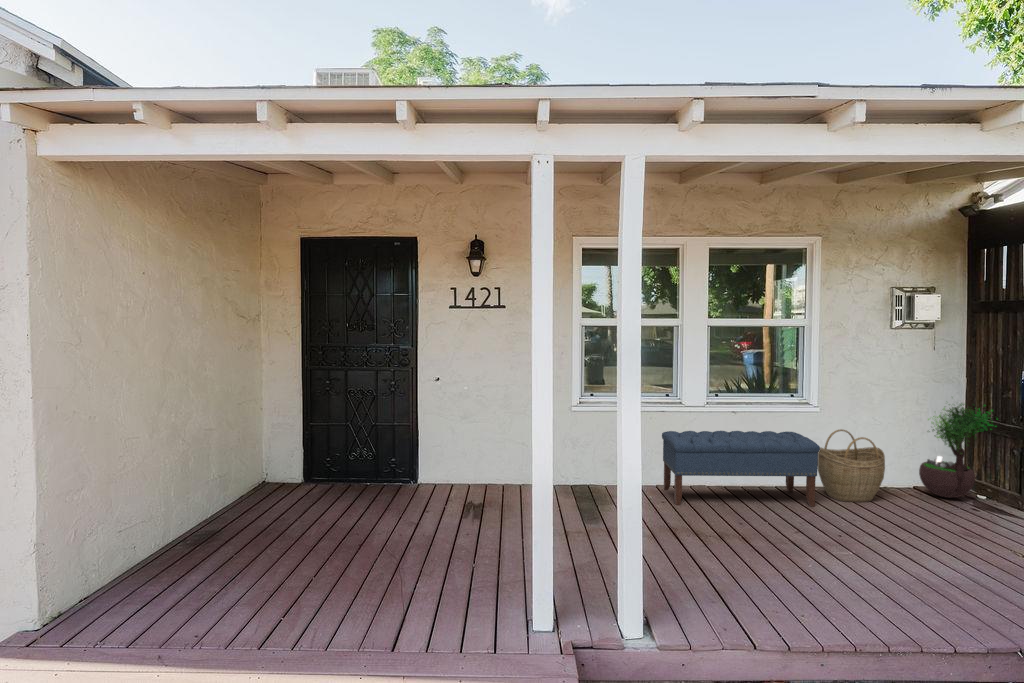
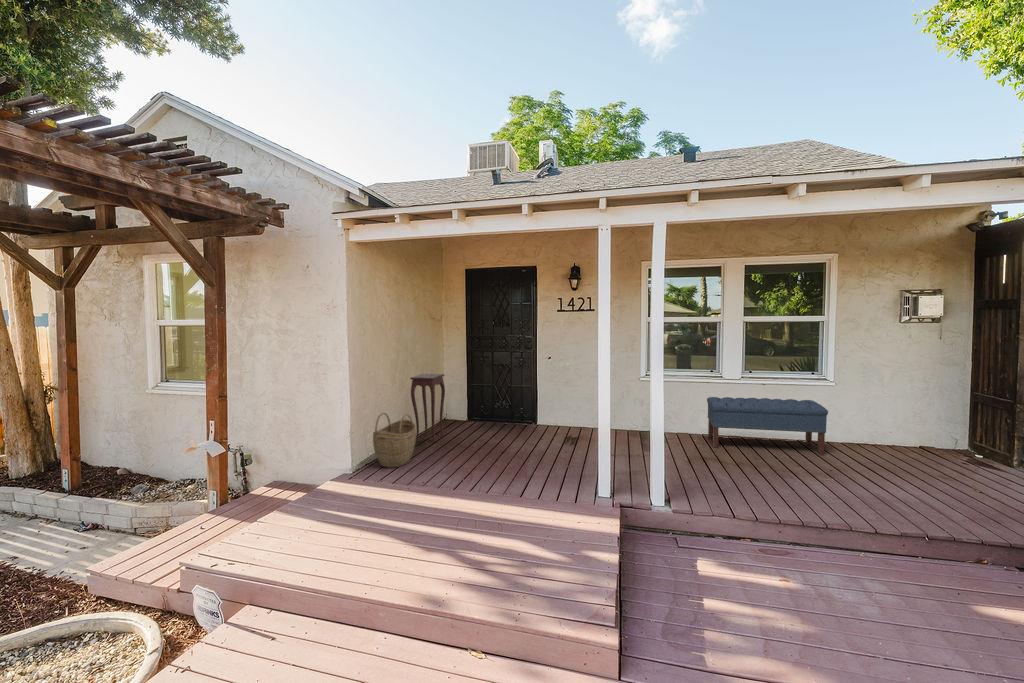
potted tree: present [919,403,998,498] -> none [923,376,992,456]
side table: none [198,407,263,524] -> present [410,374,445,442]
woven basket: present [817,429,885,502] -> present [373,413,416,468]

